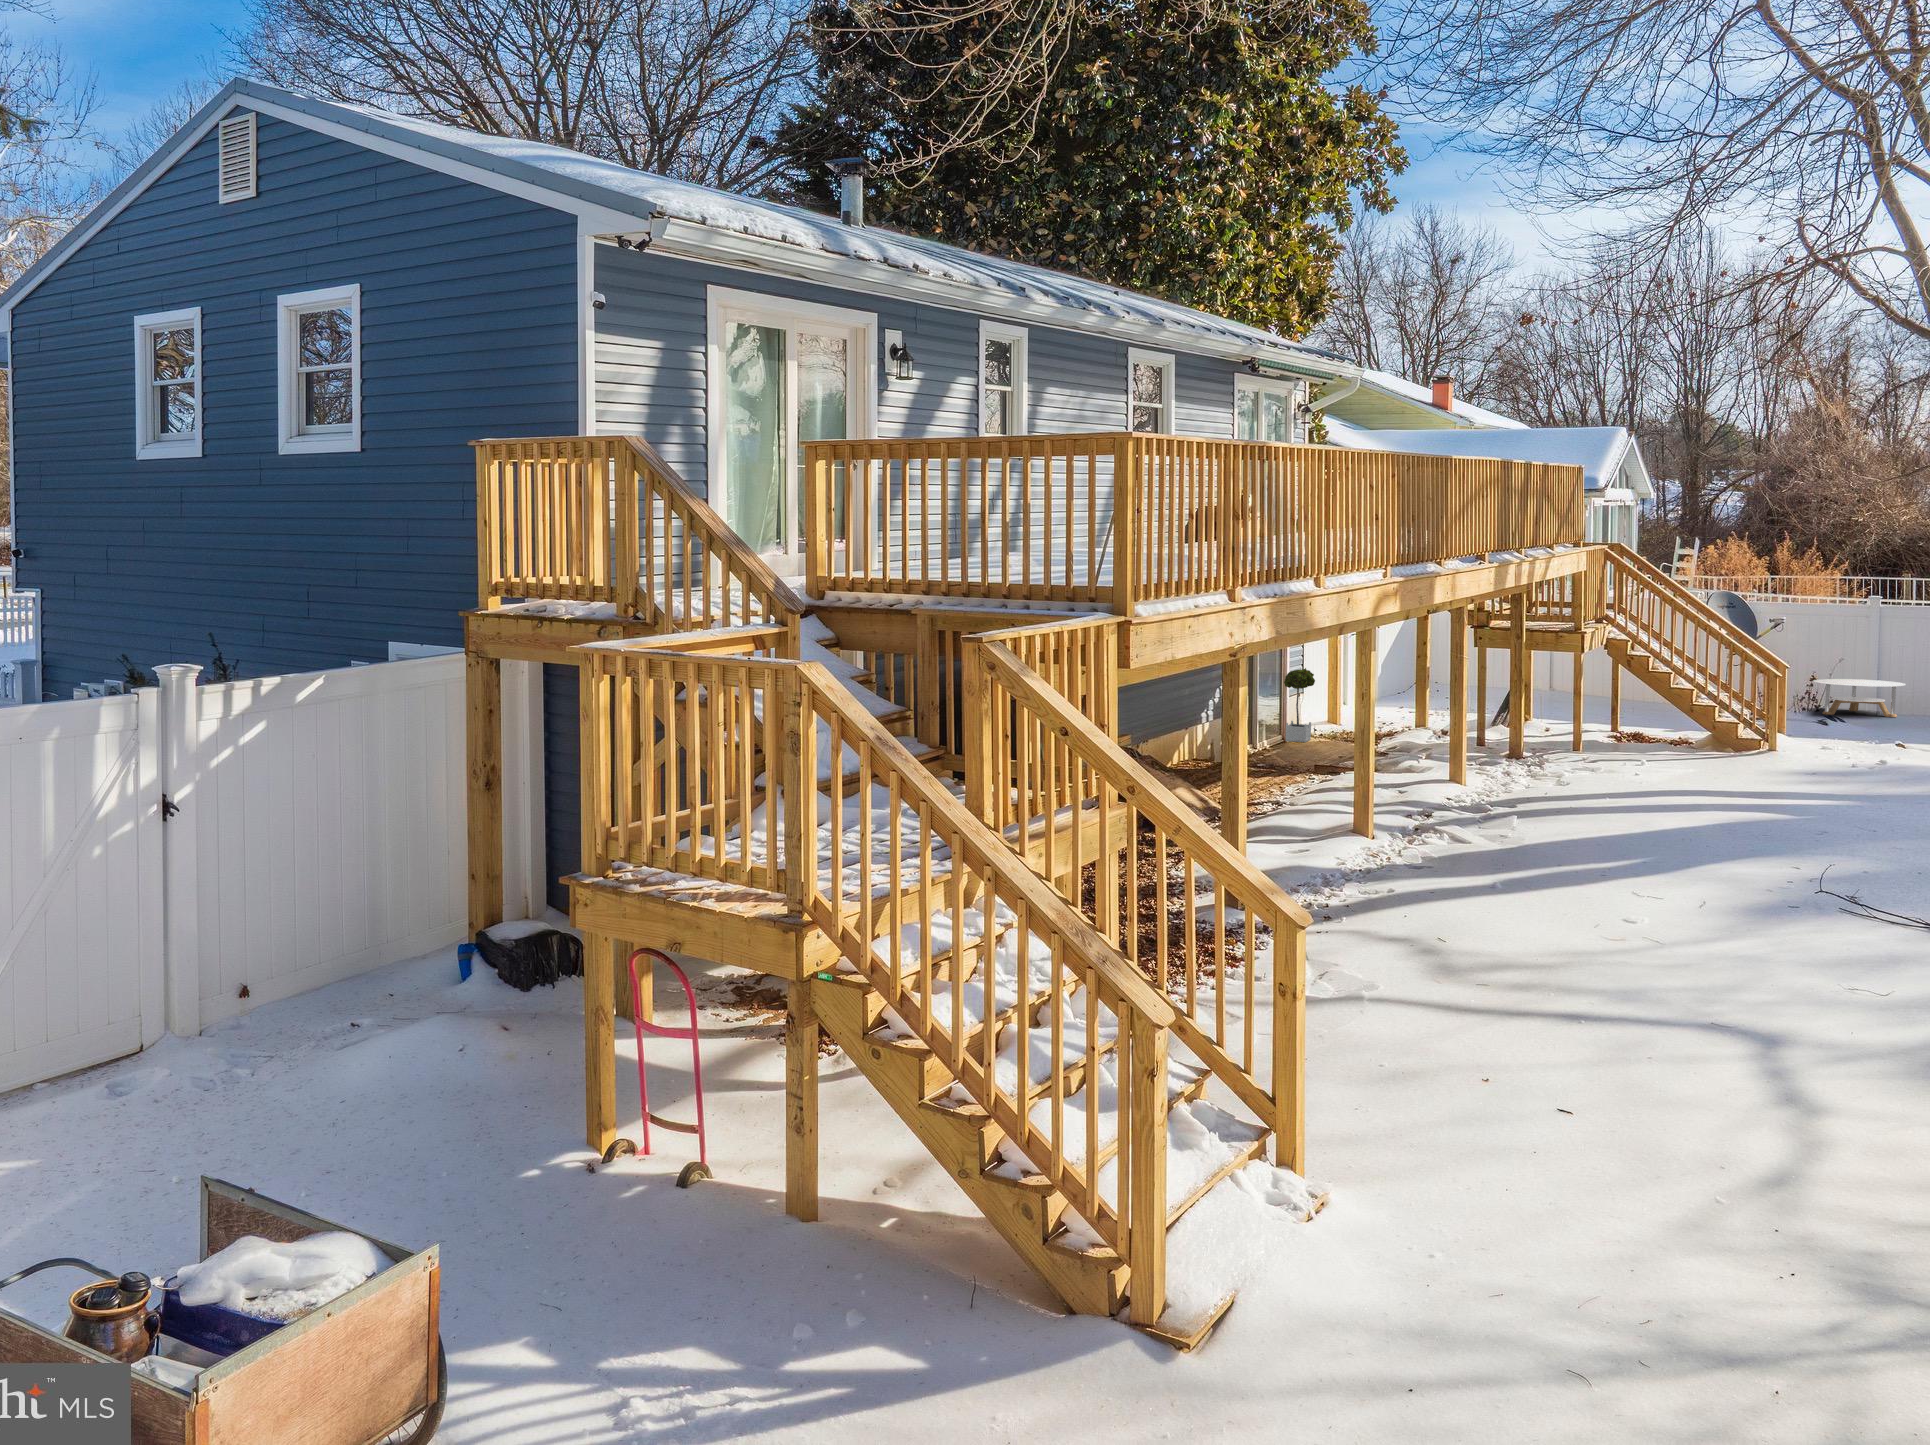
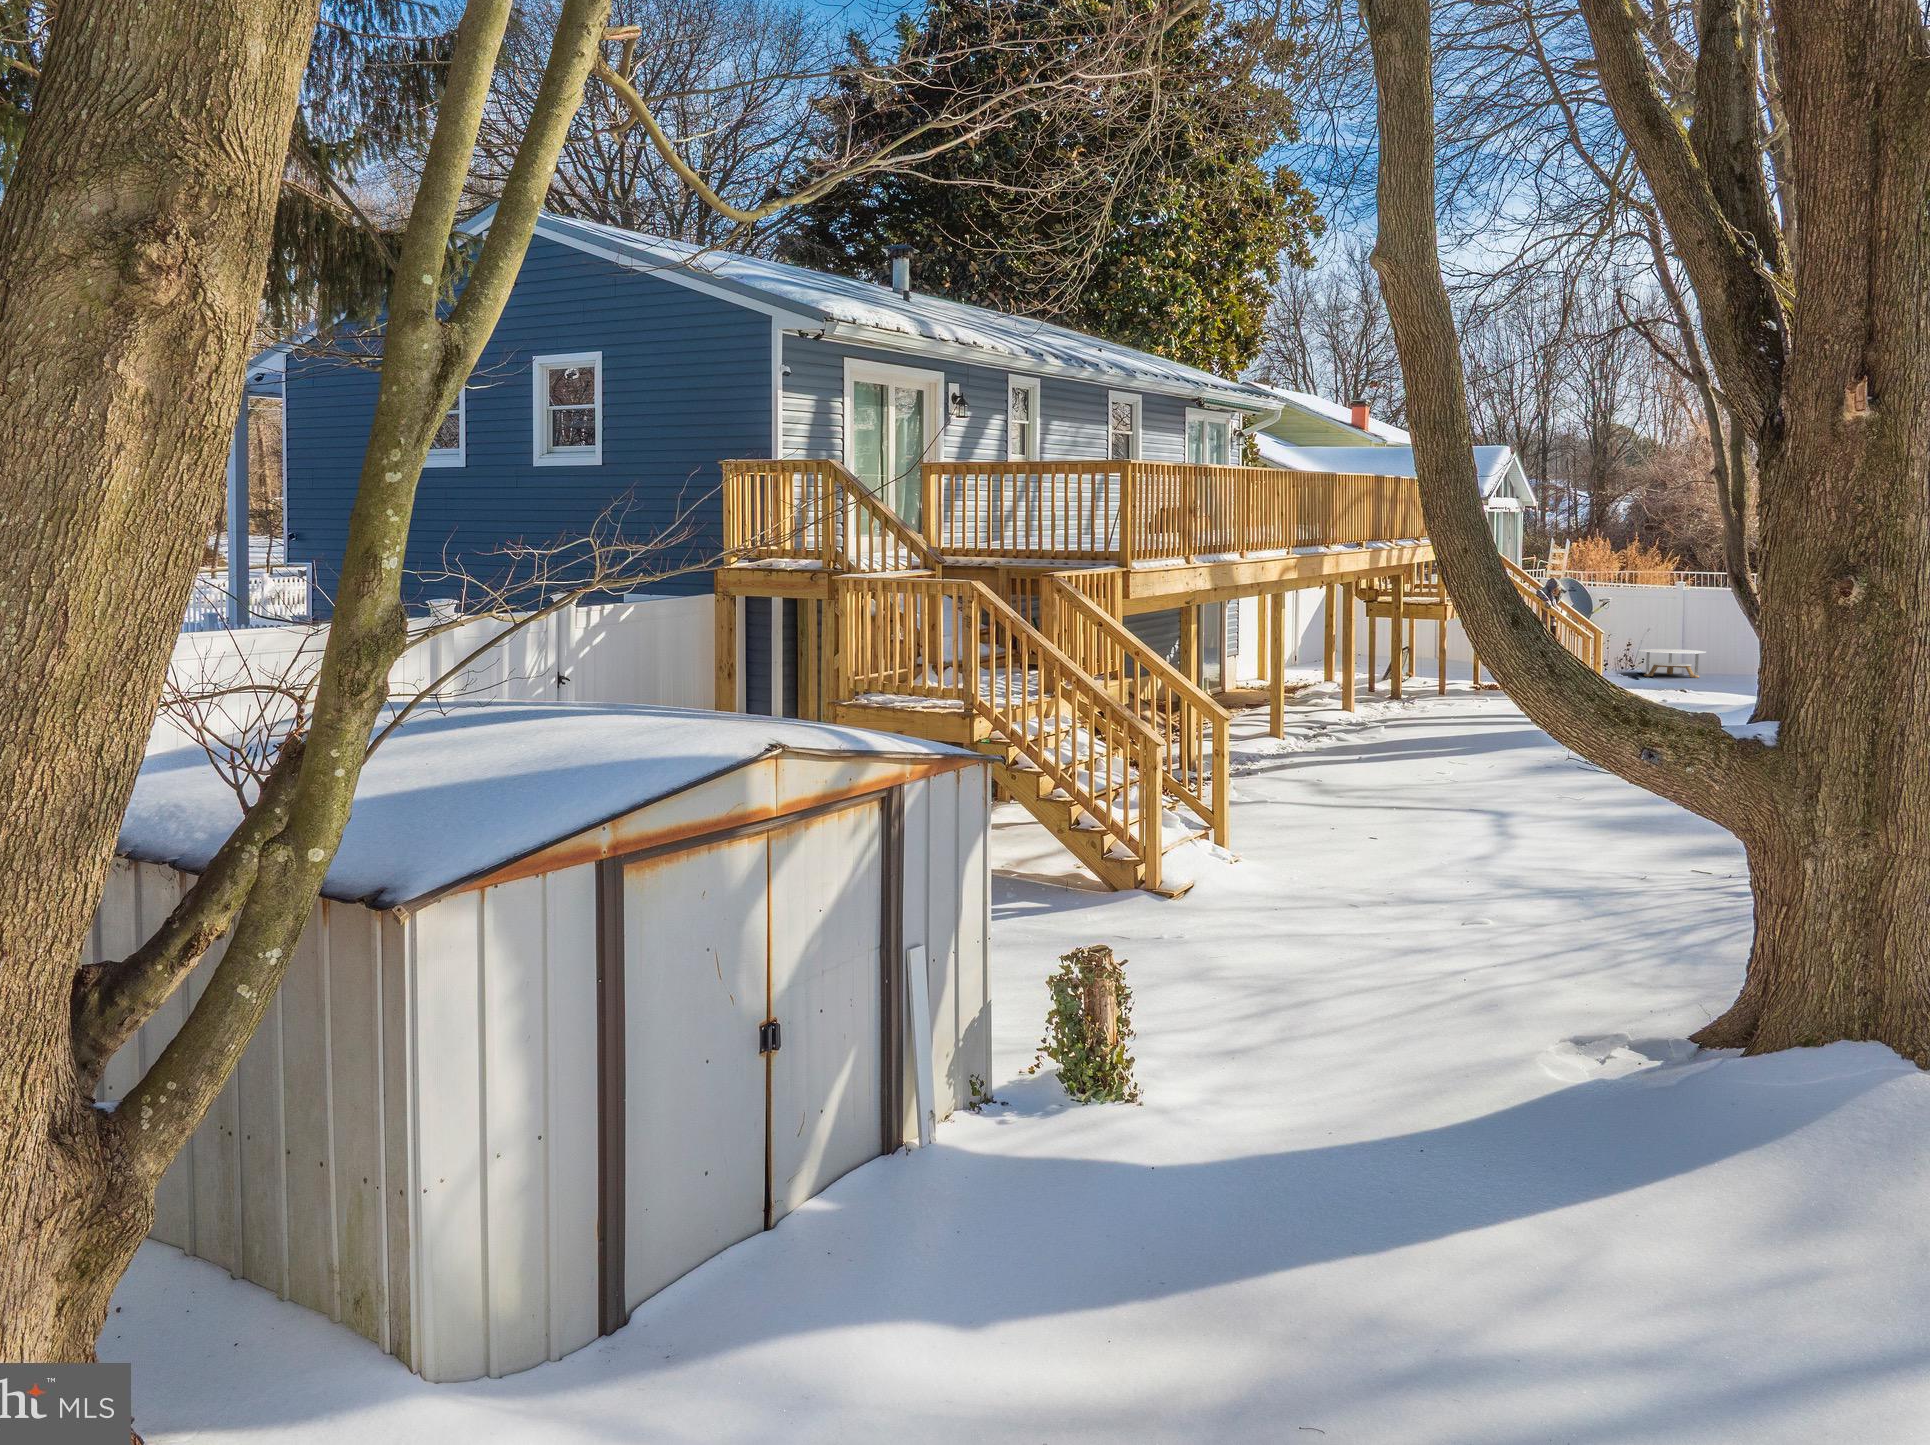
potted tree: present [1284,668,1315,742] -> none [1223,634,1247,692]

